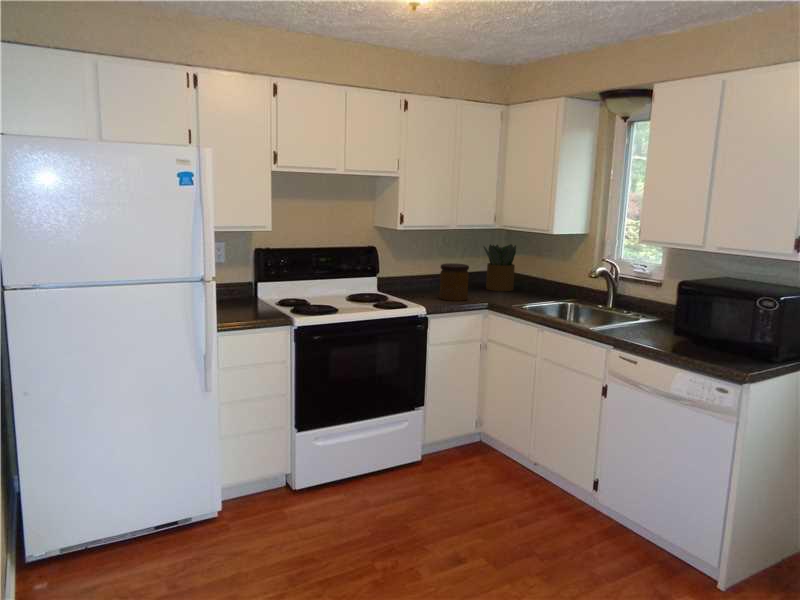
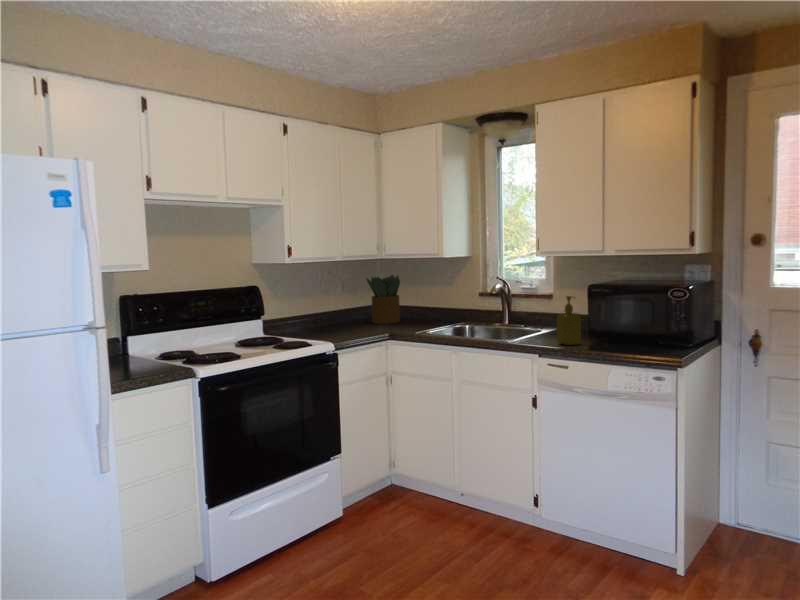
jar: present [440,263,469,301] -> none [335,296,366,335]
soap dispenser: none [635,290,663,340] -> present [557,296,581,345]

